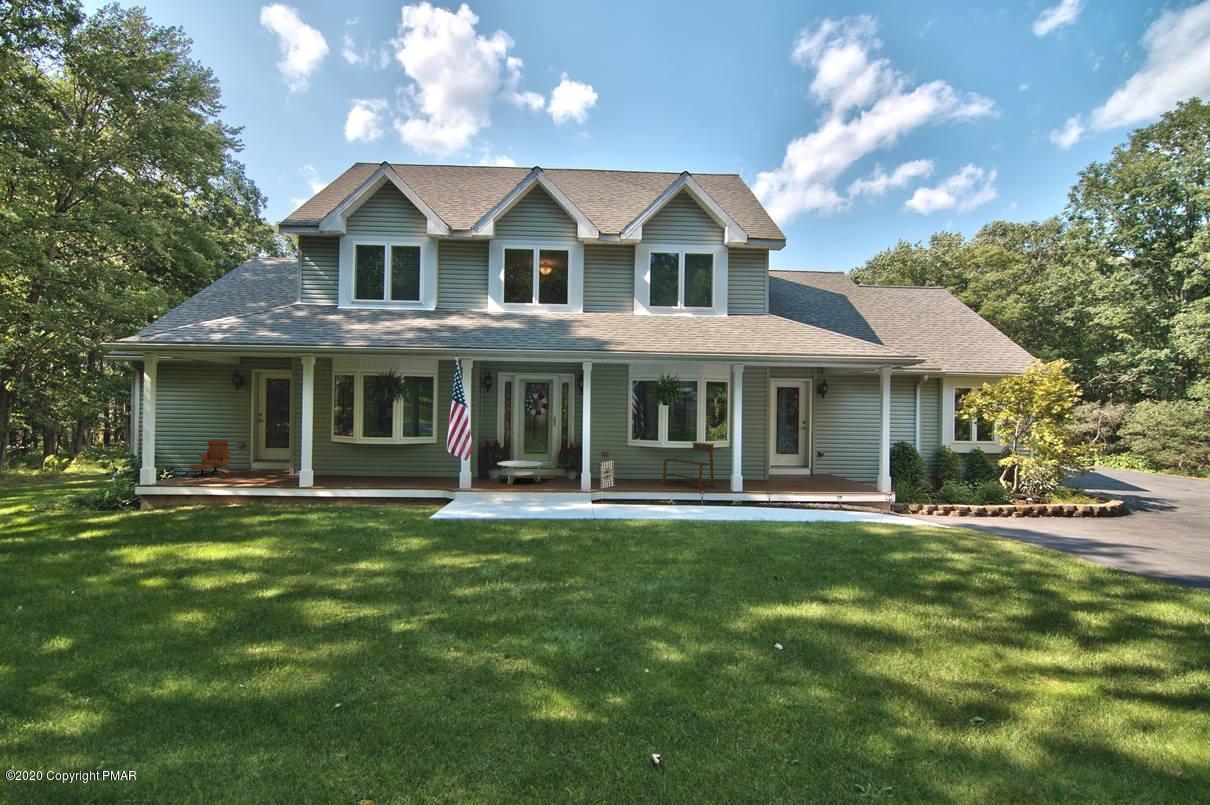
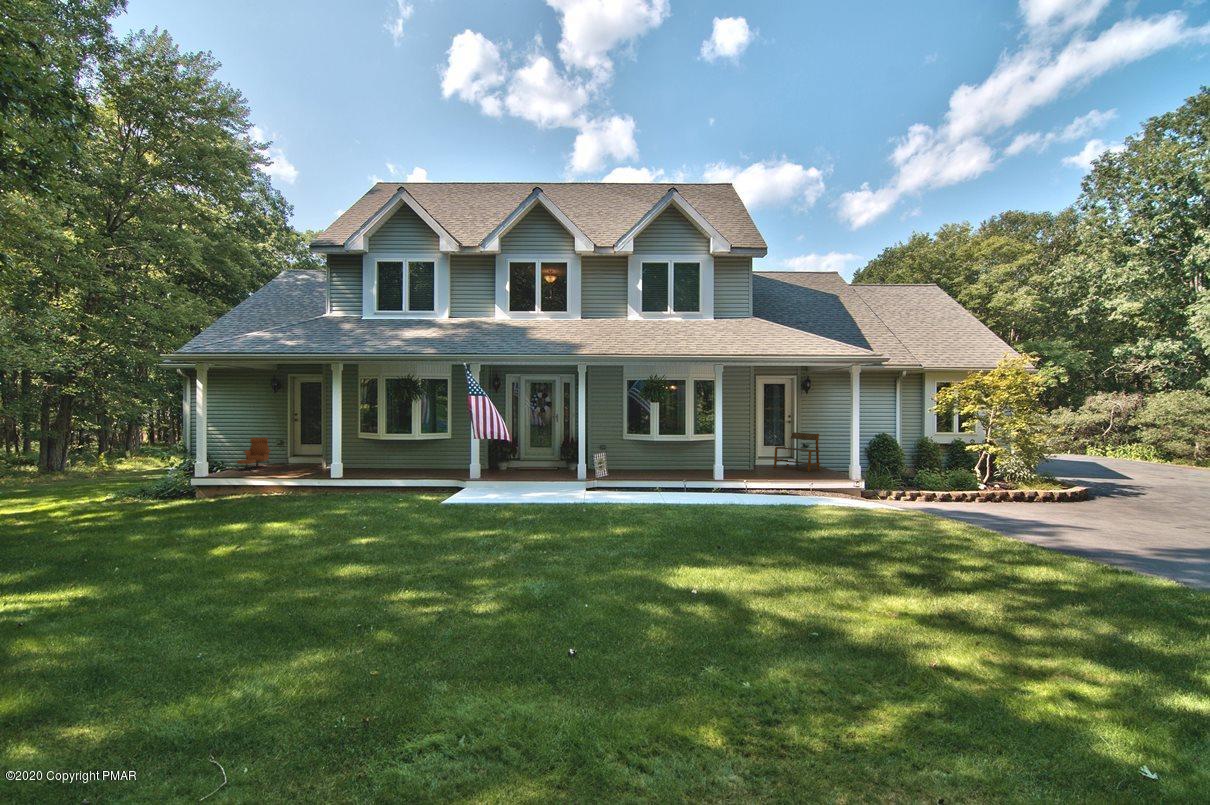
bench: present [662,442,715,489] -> present [774,432,820,472]
round table: present [498,461,543,485] -> none [505,454,546,476]

